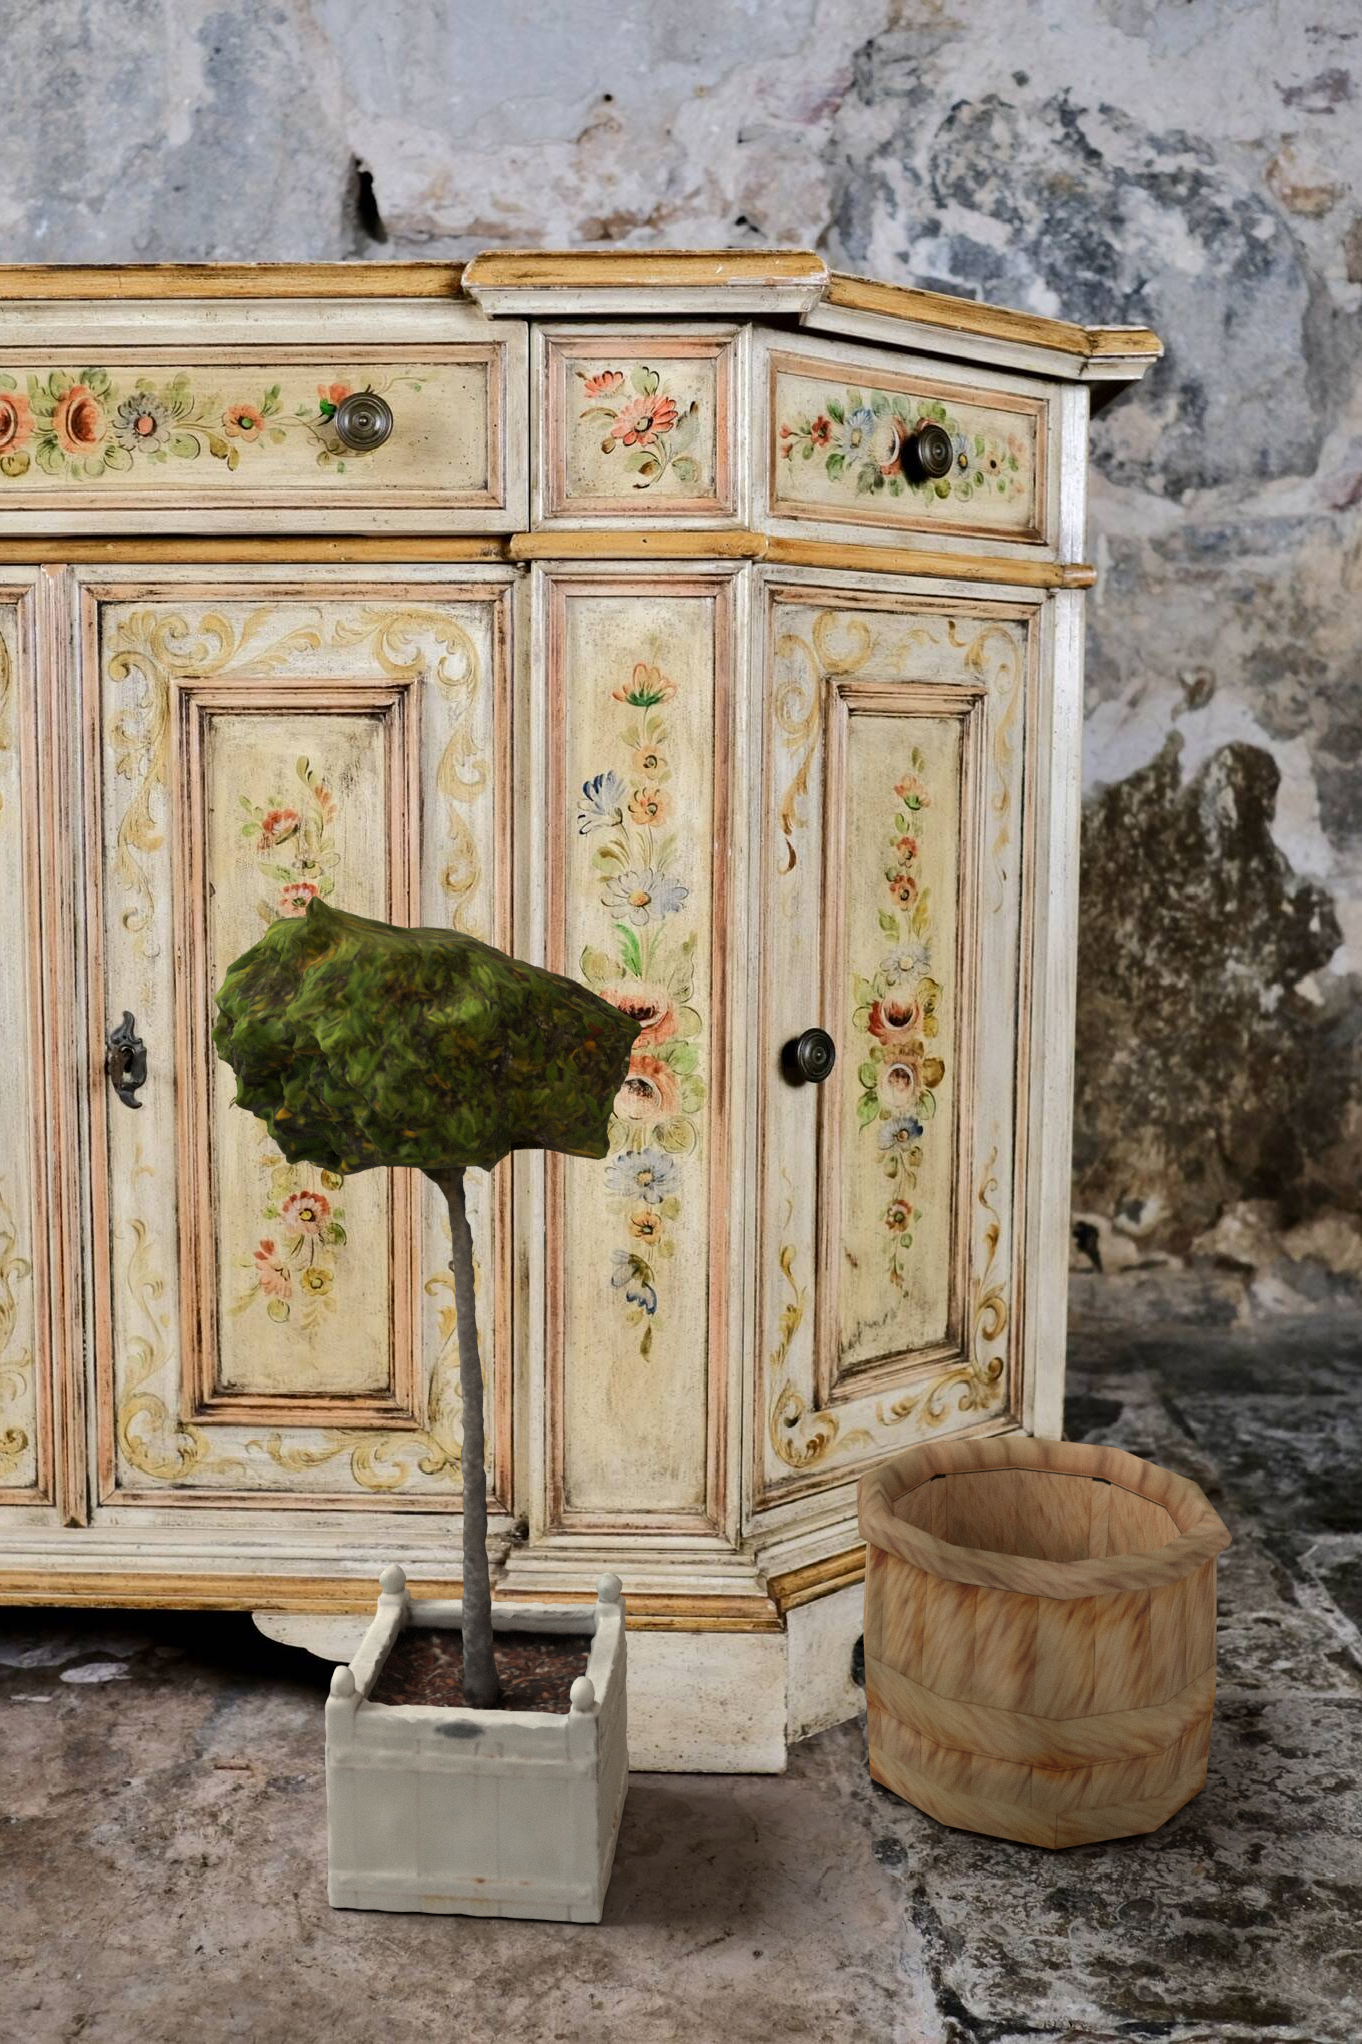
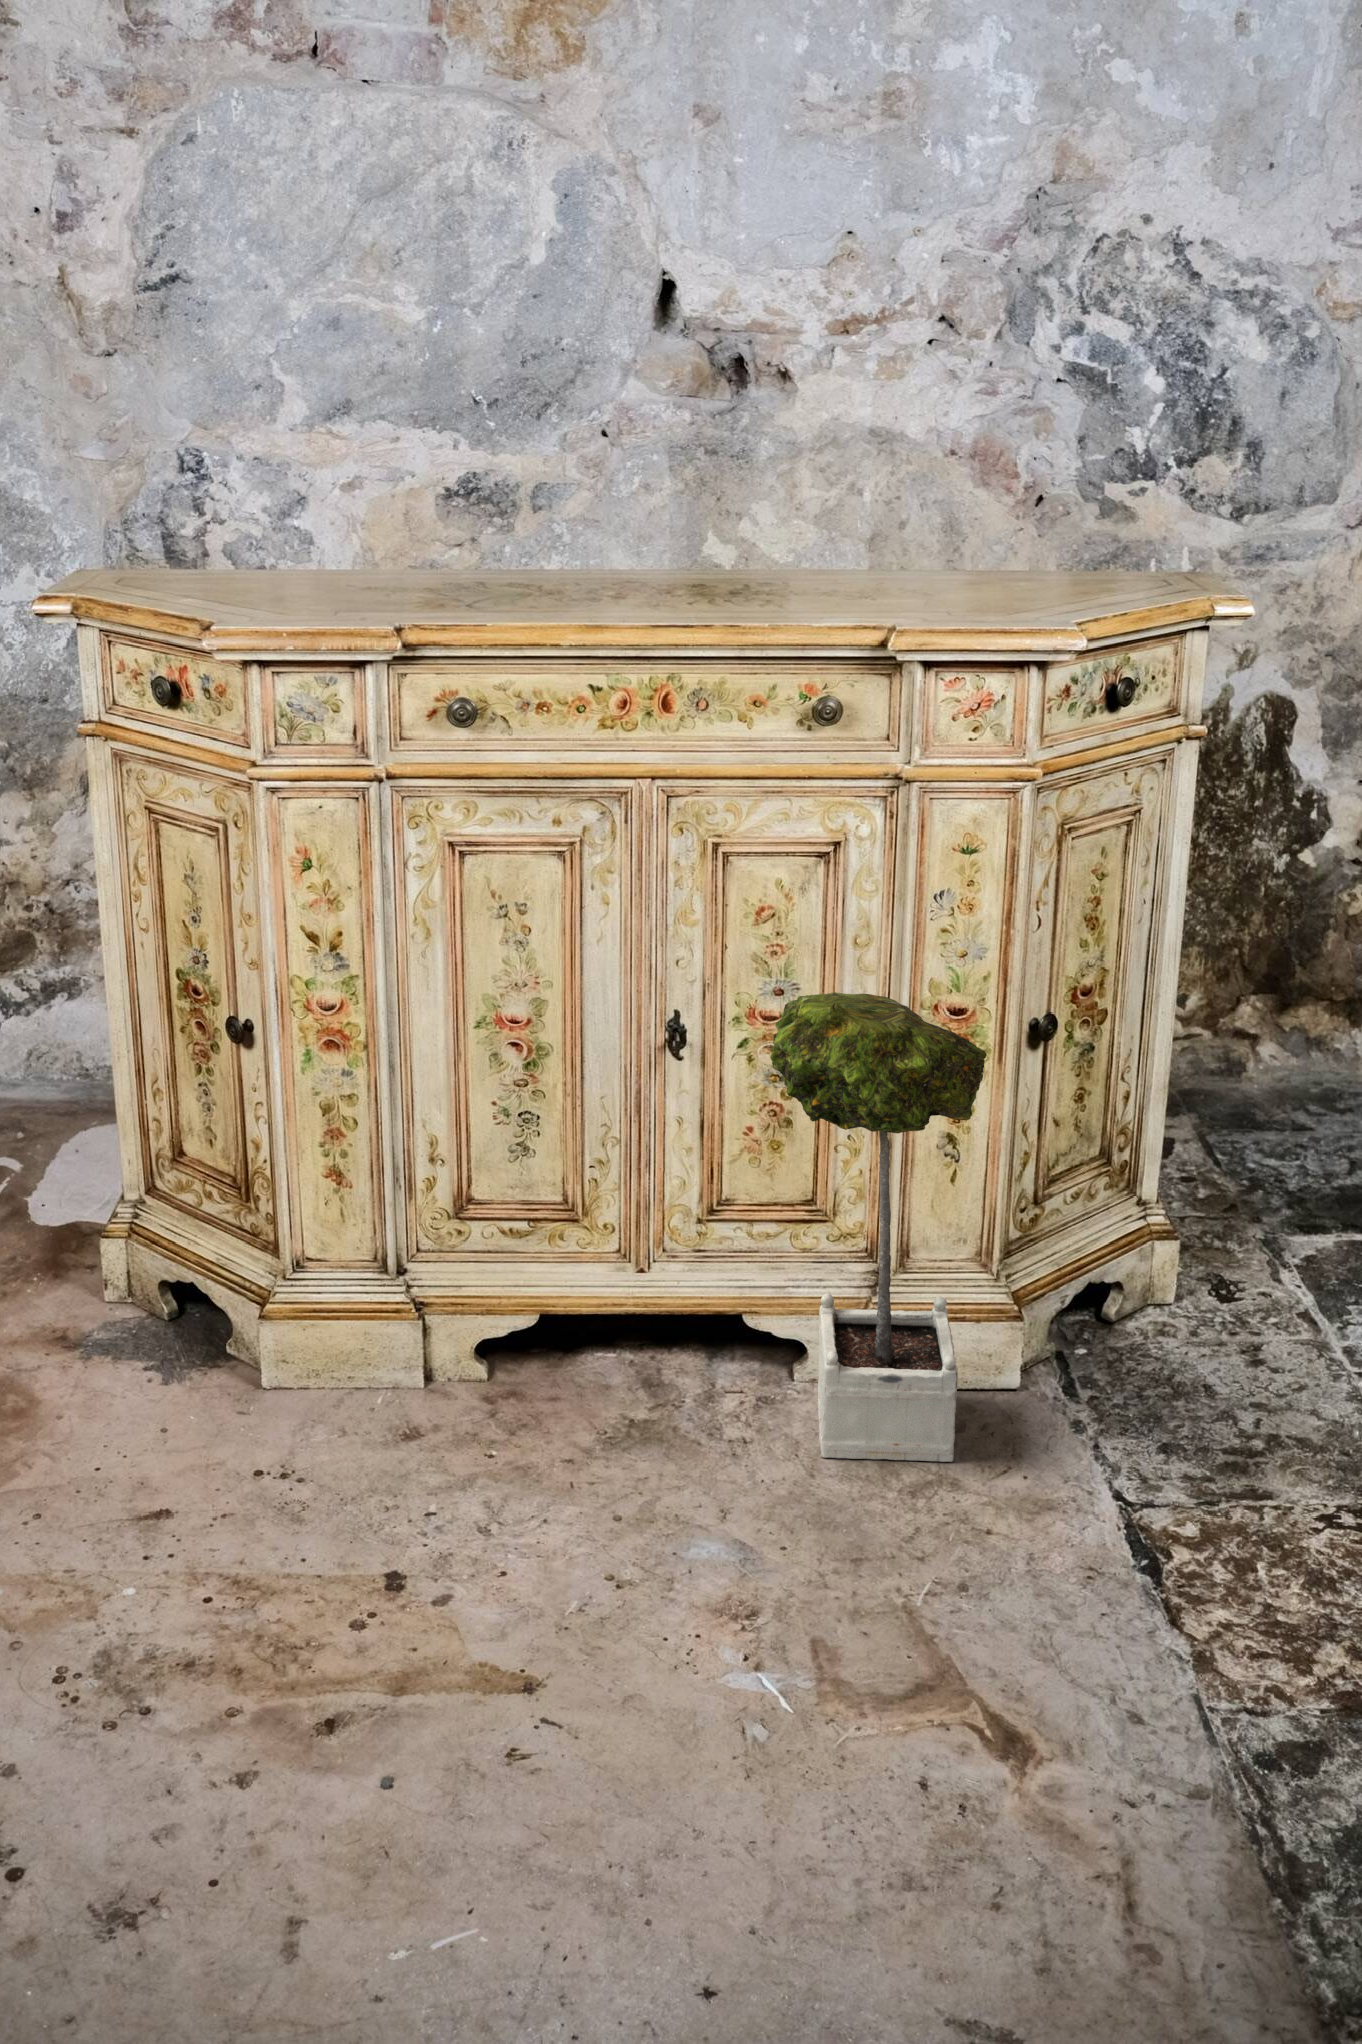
wooden bucket: present [856,1436,1232,1849] -> none [1058,1213,1255,1424]

